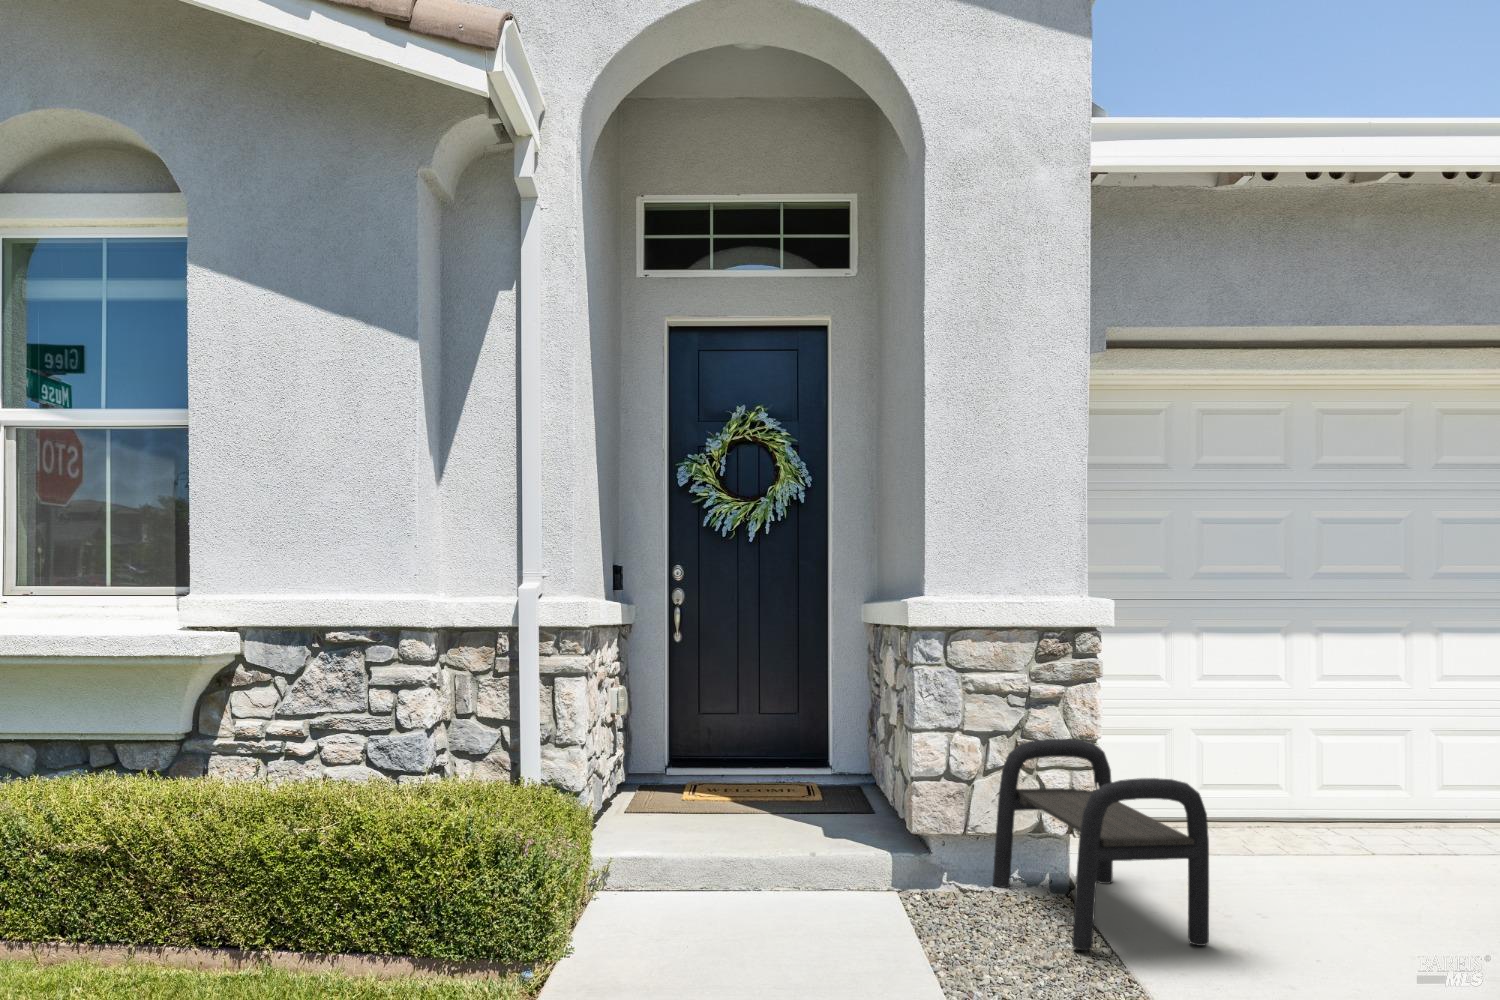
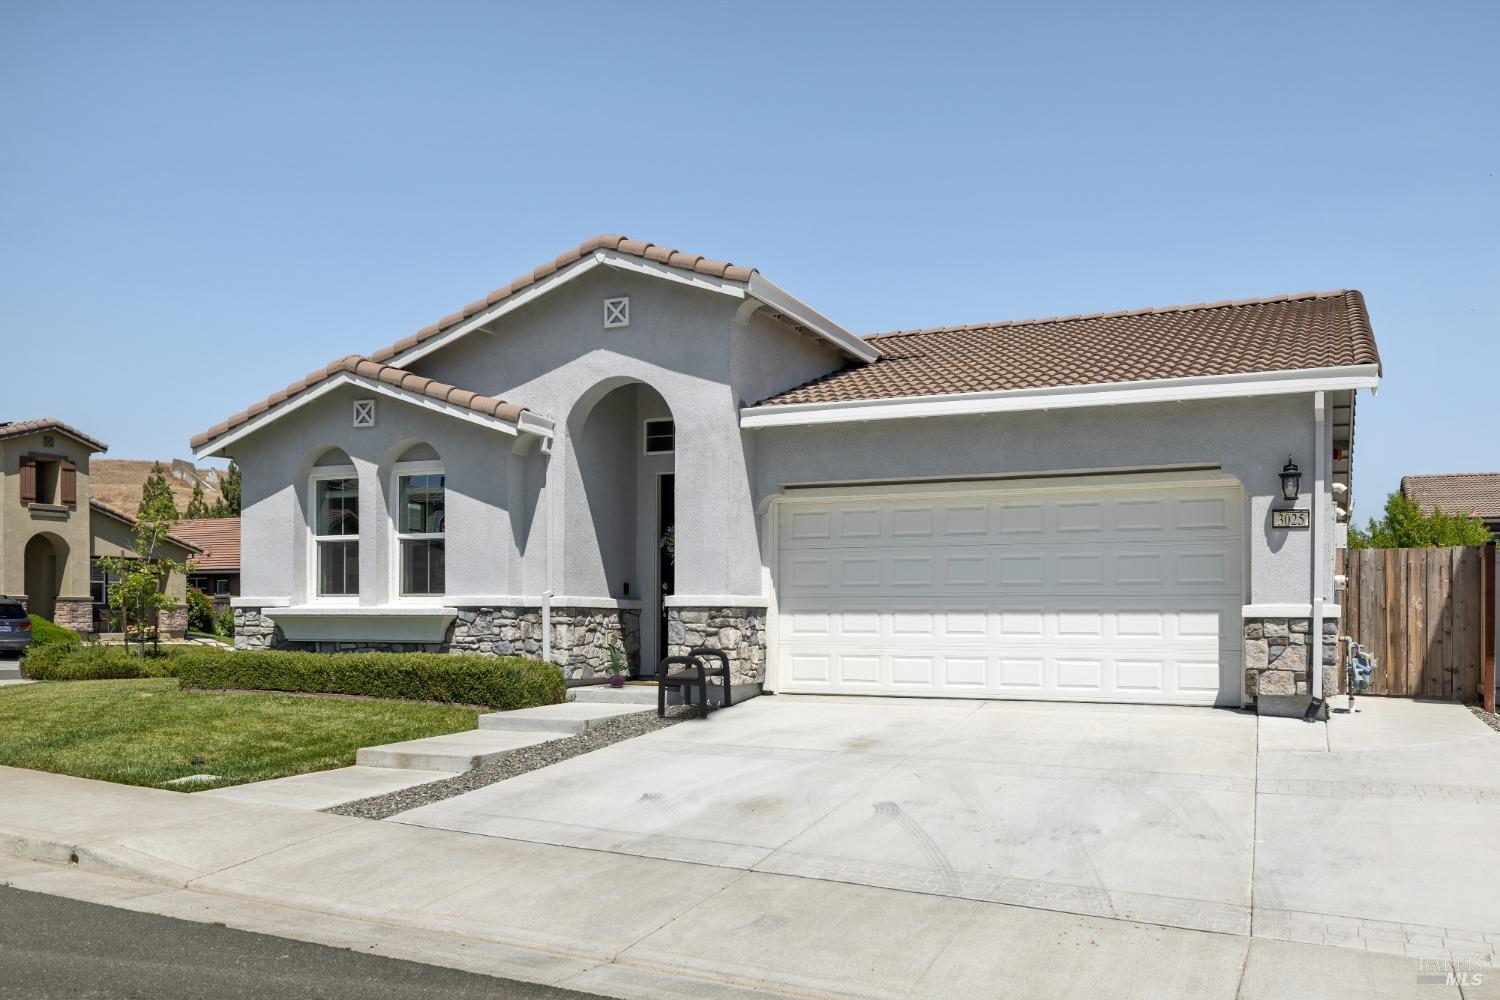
decorative plant: none [602,725,716,830] -> present [605,648,625,688]

